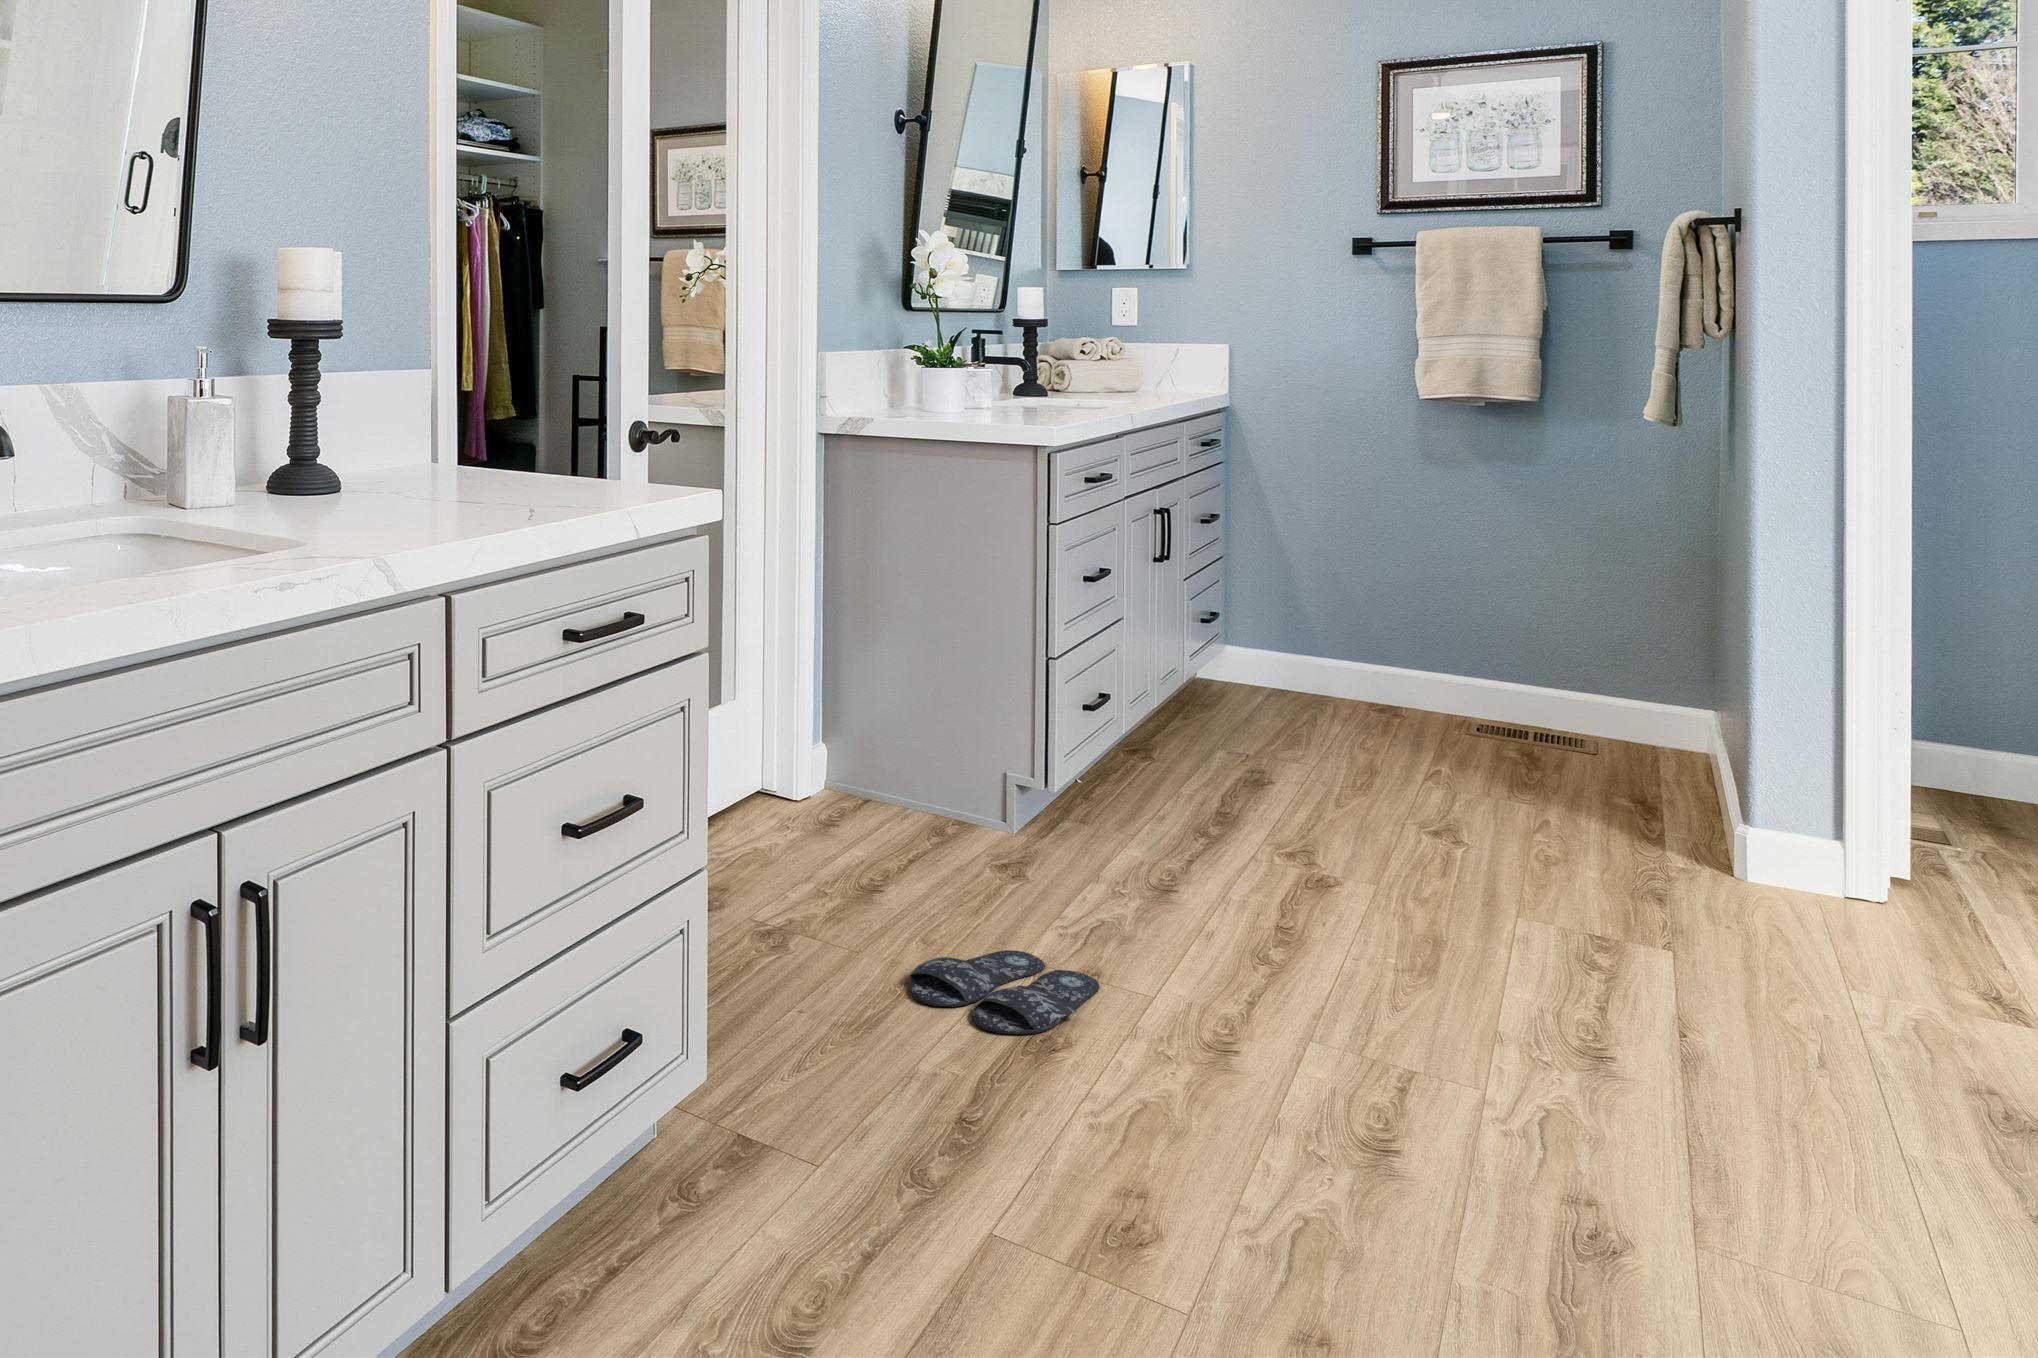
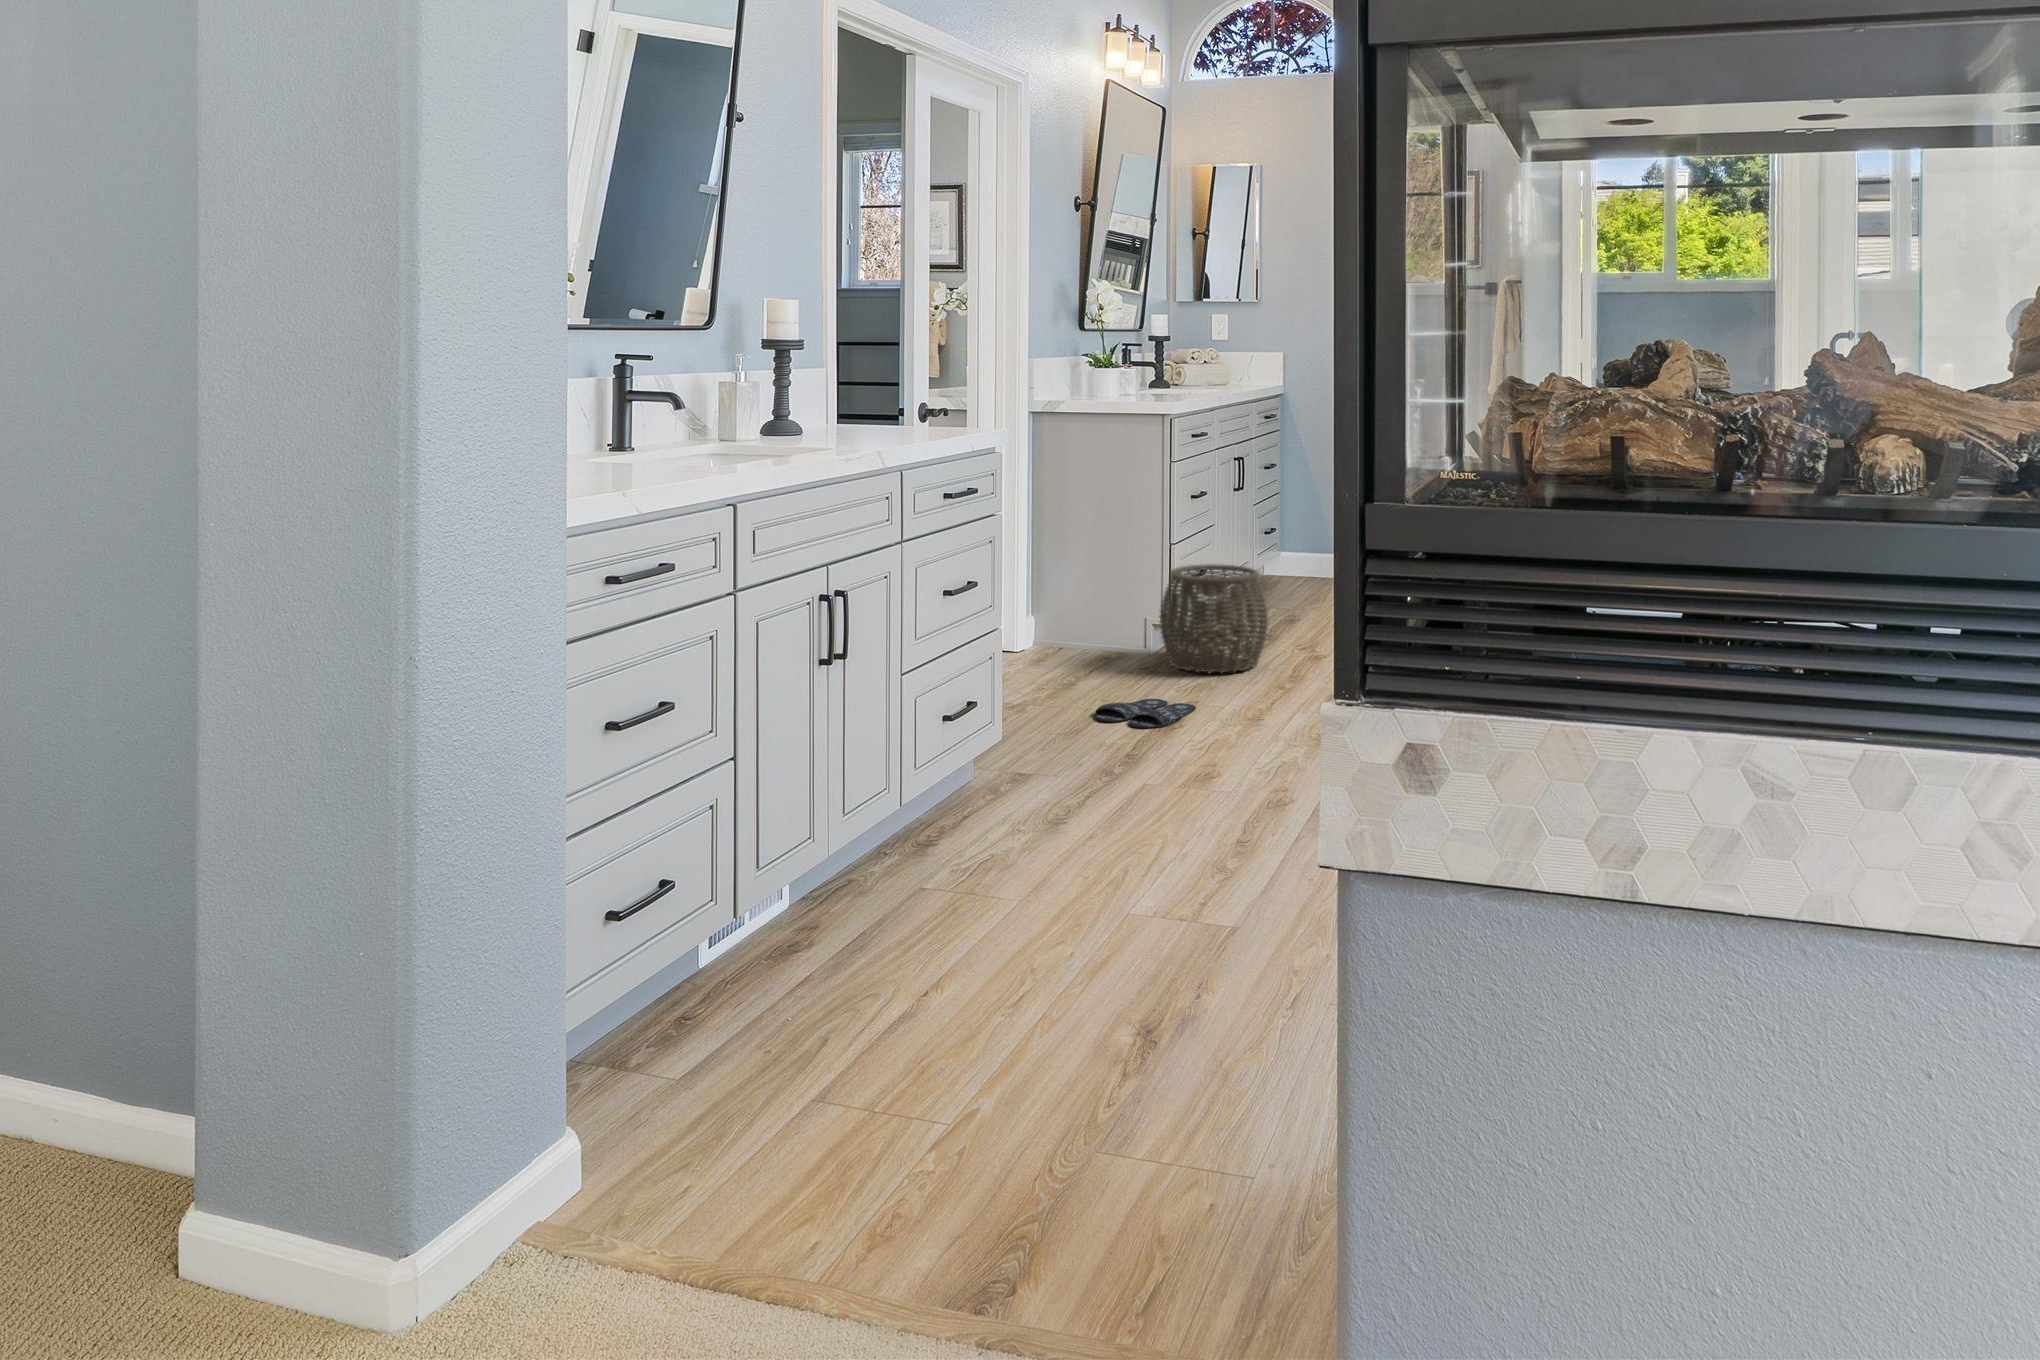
woven basket: none [1028,697,1231,899] -> present [1160,564,1268,674]

